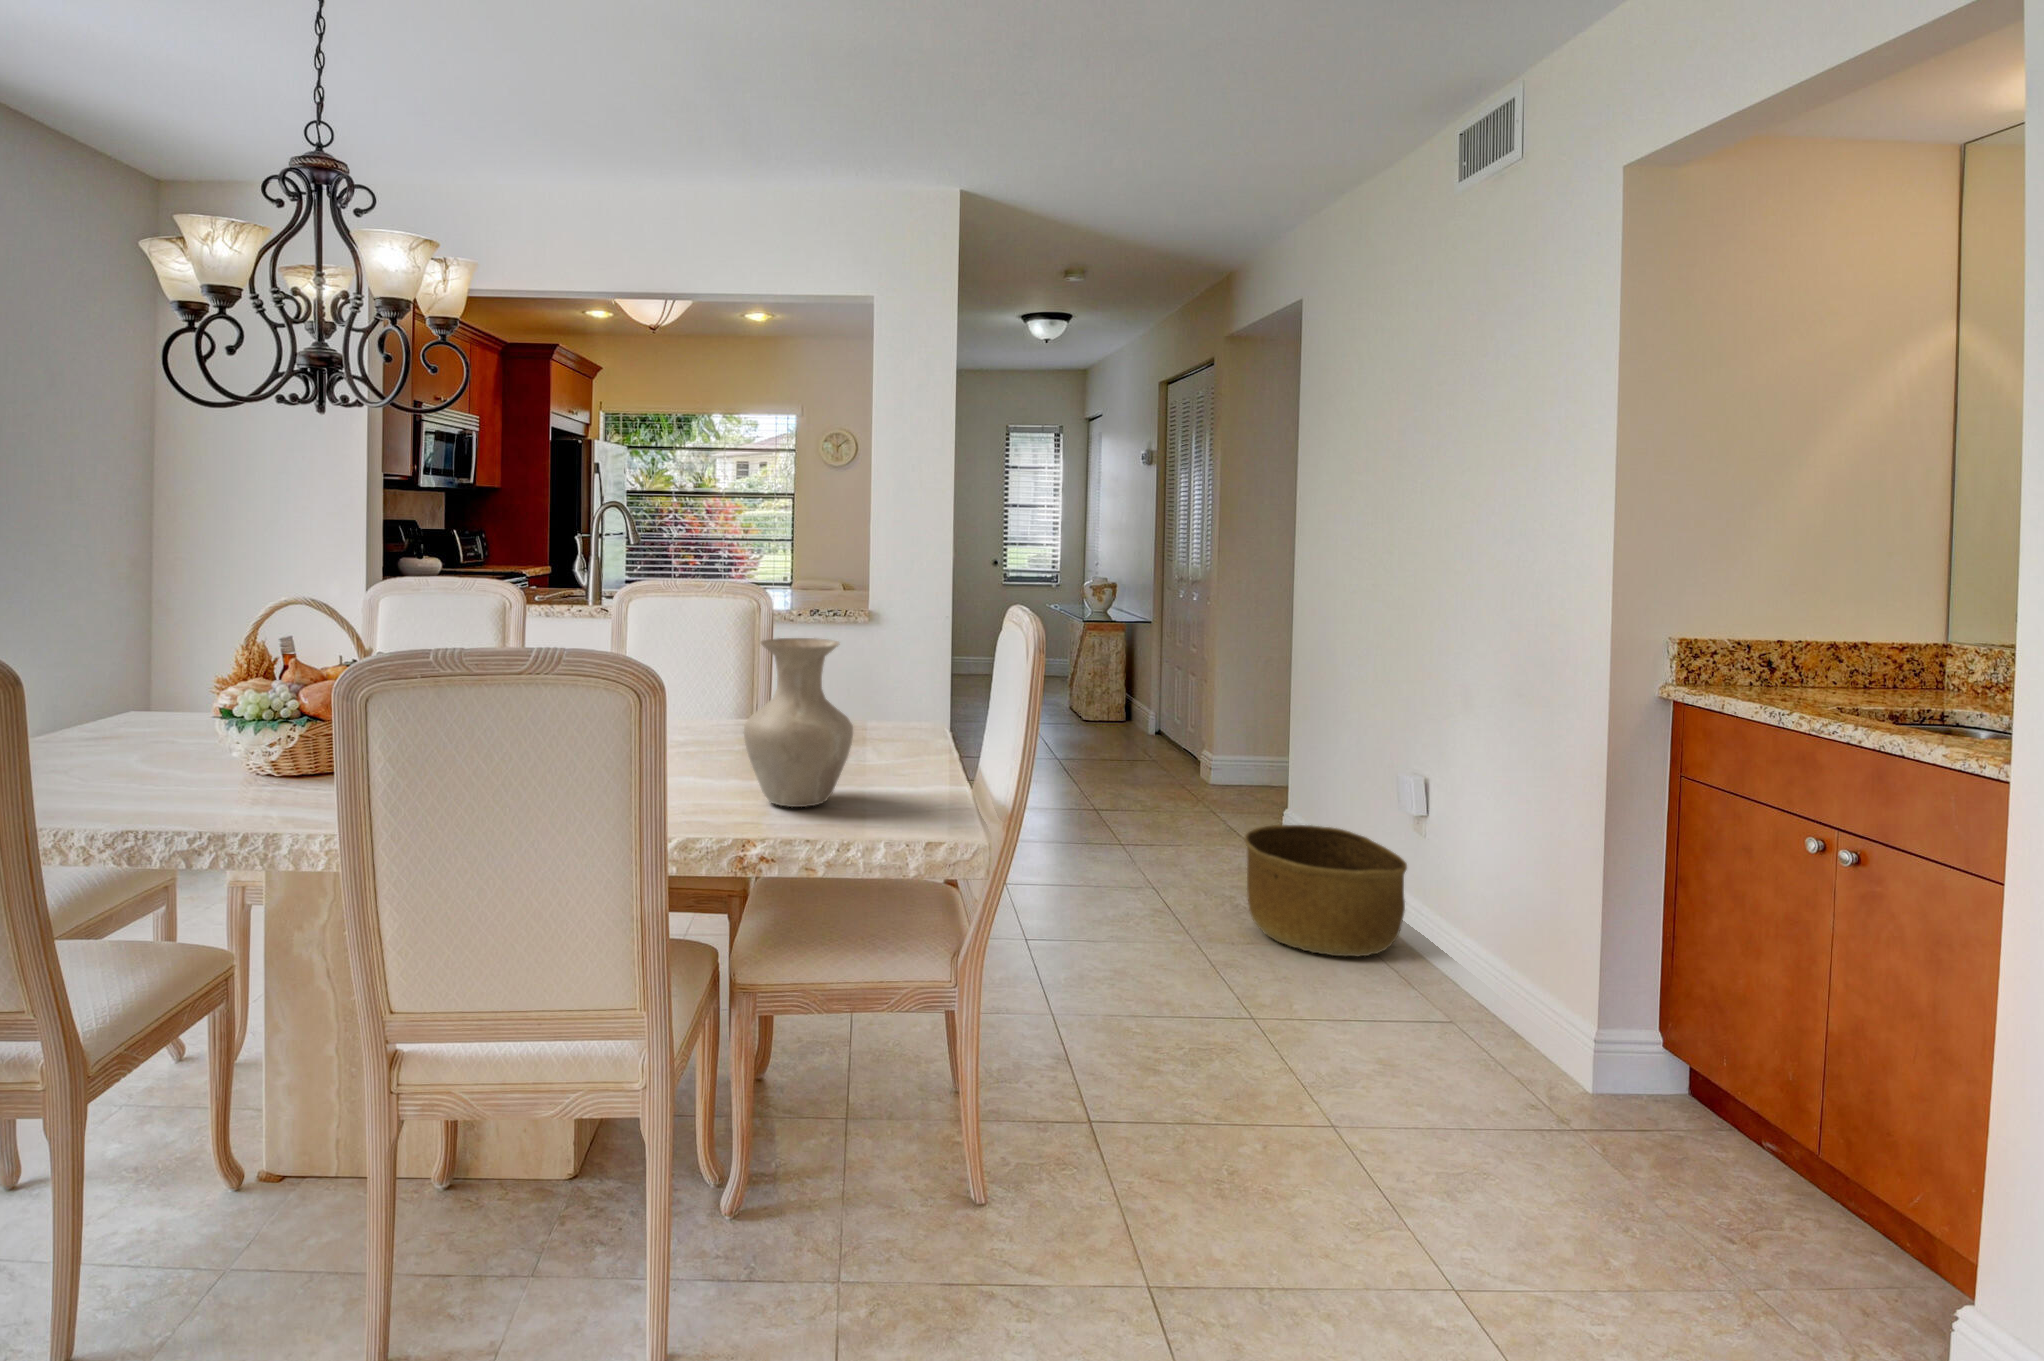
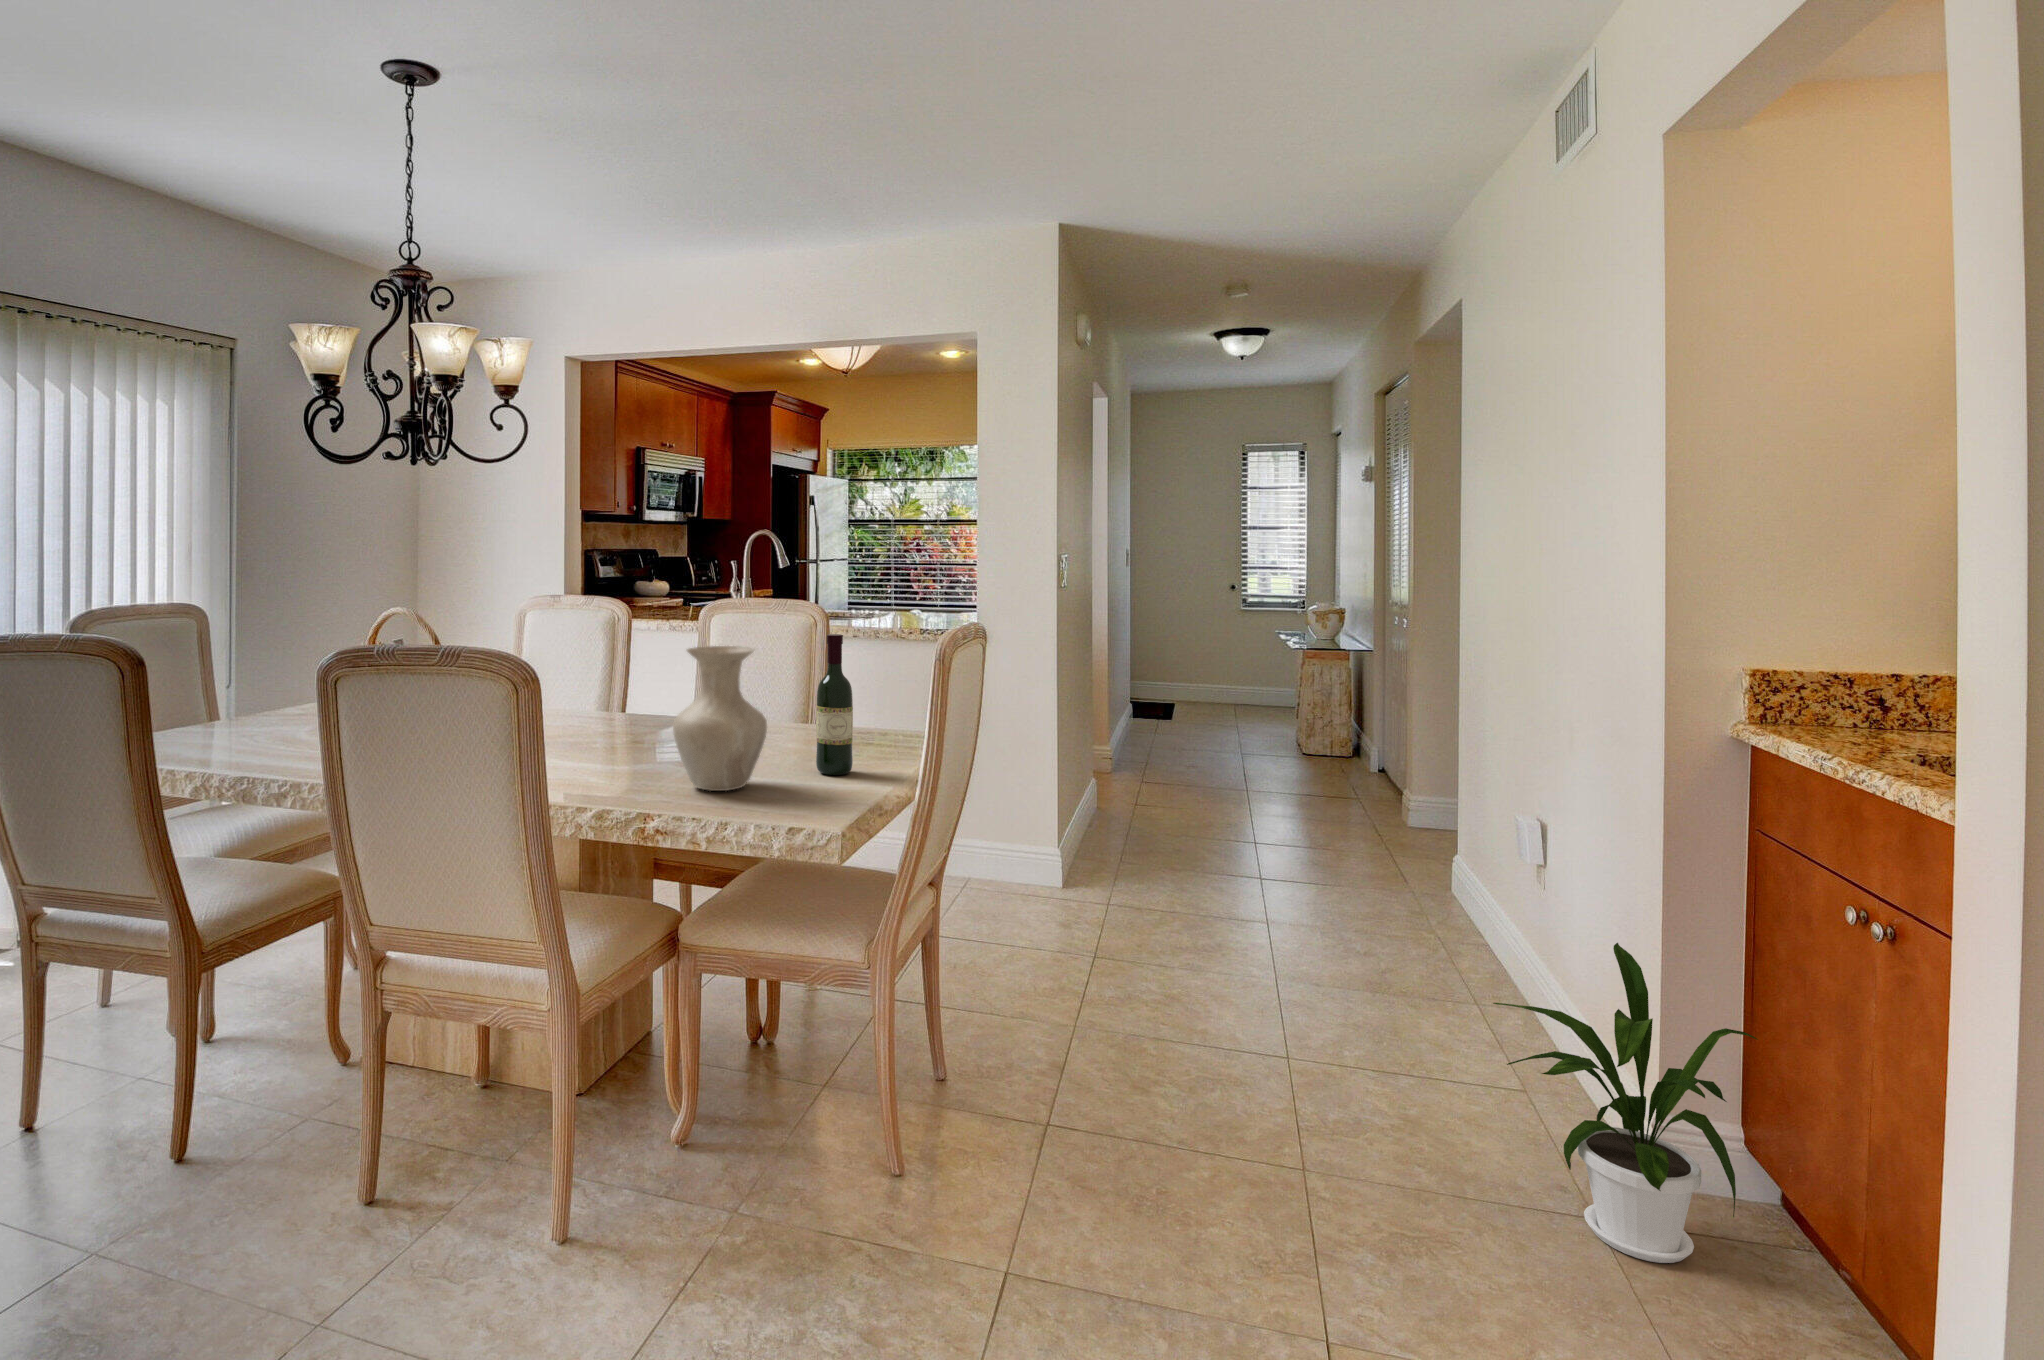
wine bottle: none [873,621,914,778] -> present [816,634,853,775]
basket: present [1245,825,1407,957] -> none [1341,865,1525,1014]
house plant: none [1474,885,1713,1165] -> present [1493,943,1758,1263]

